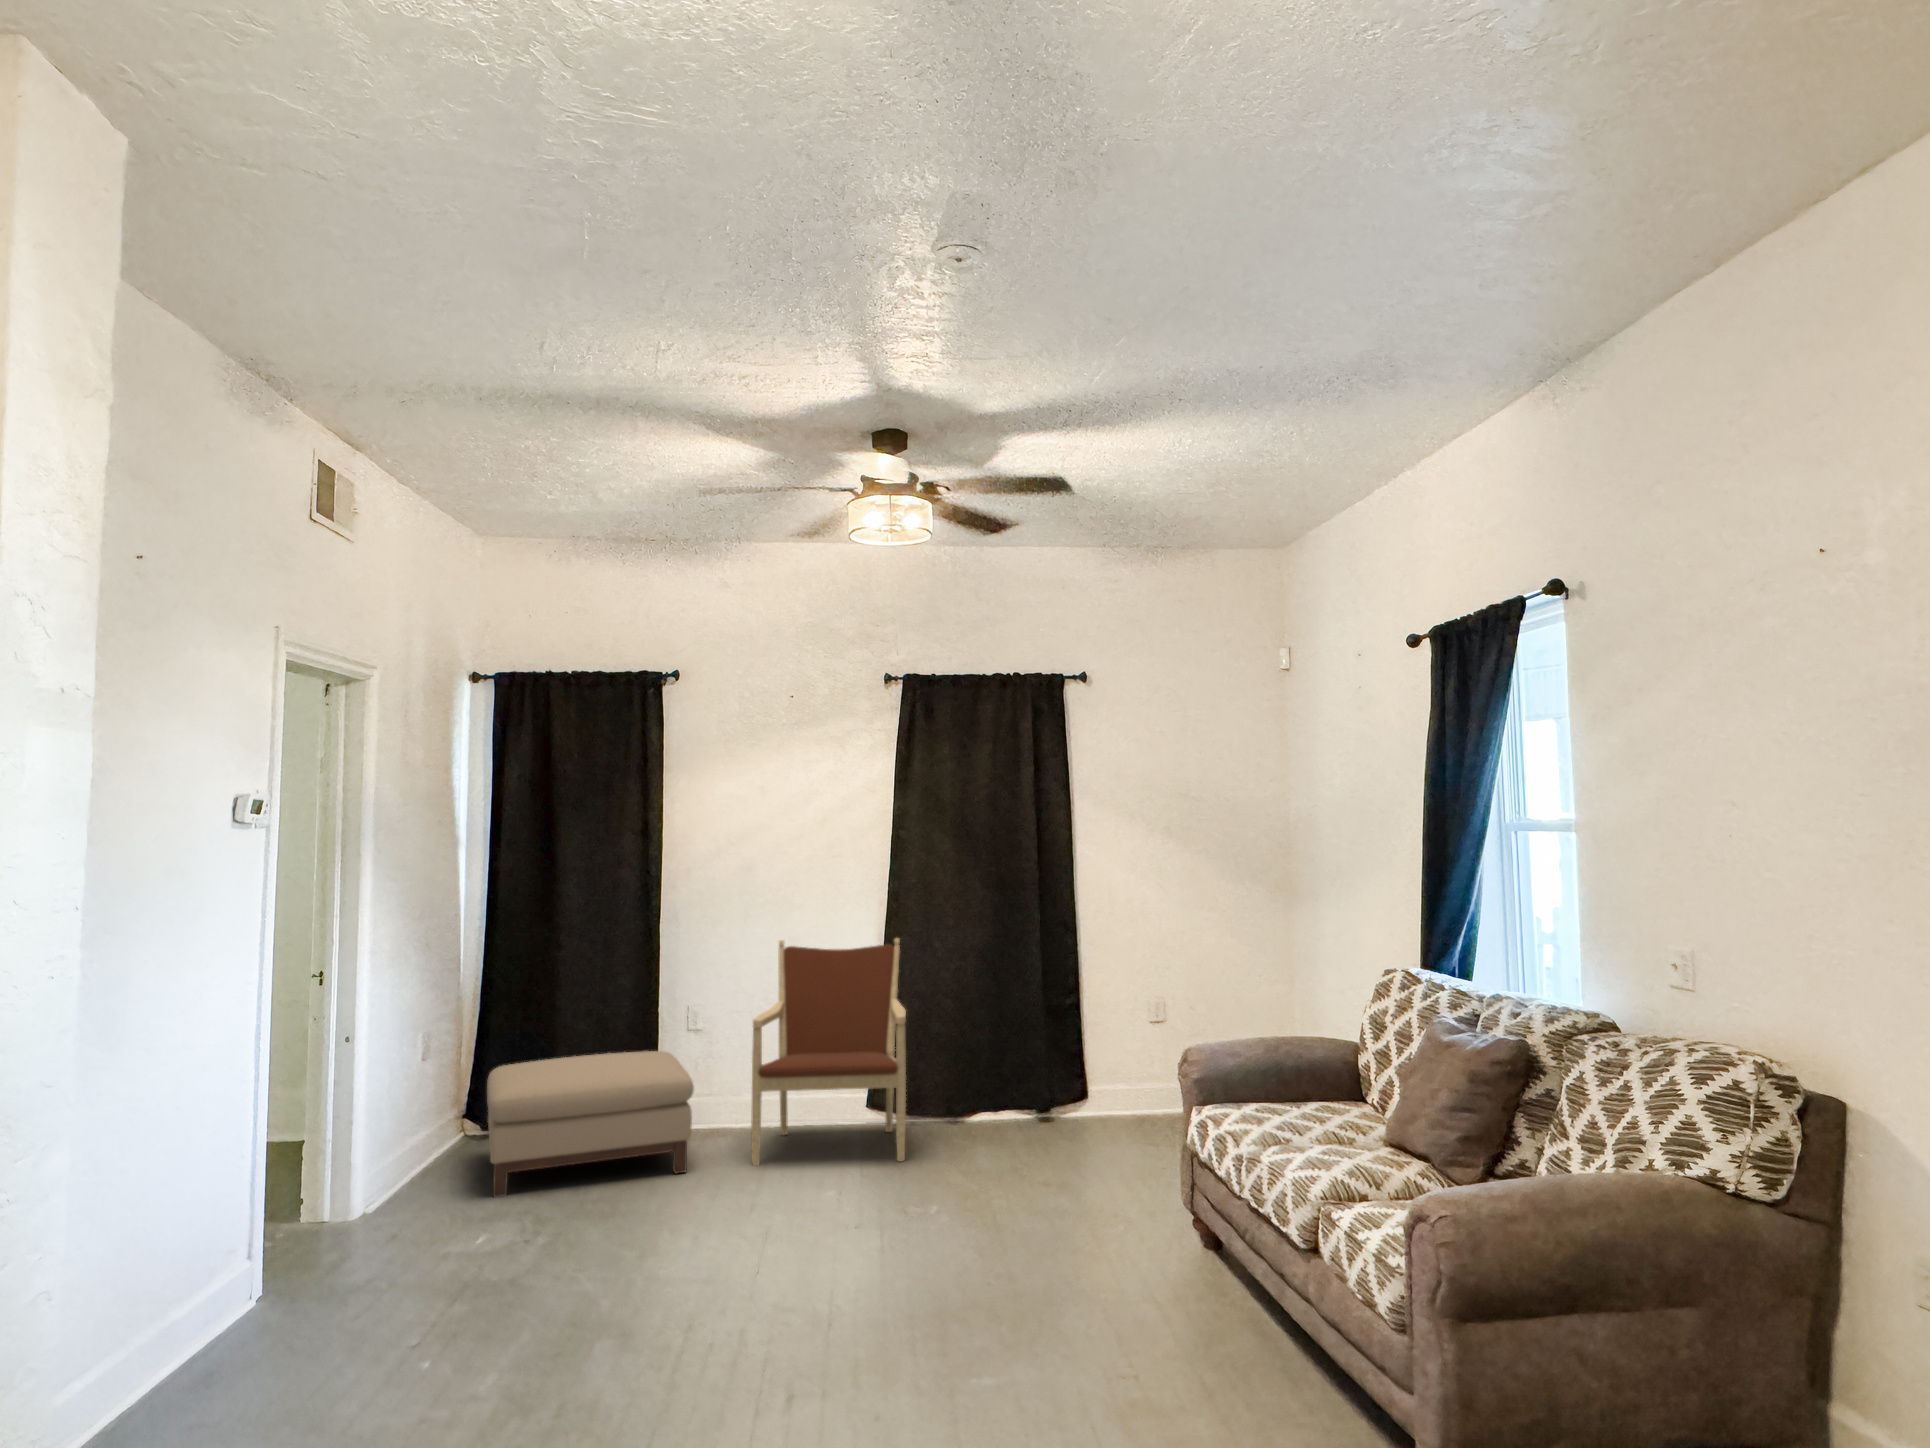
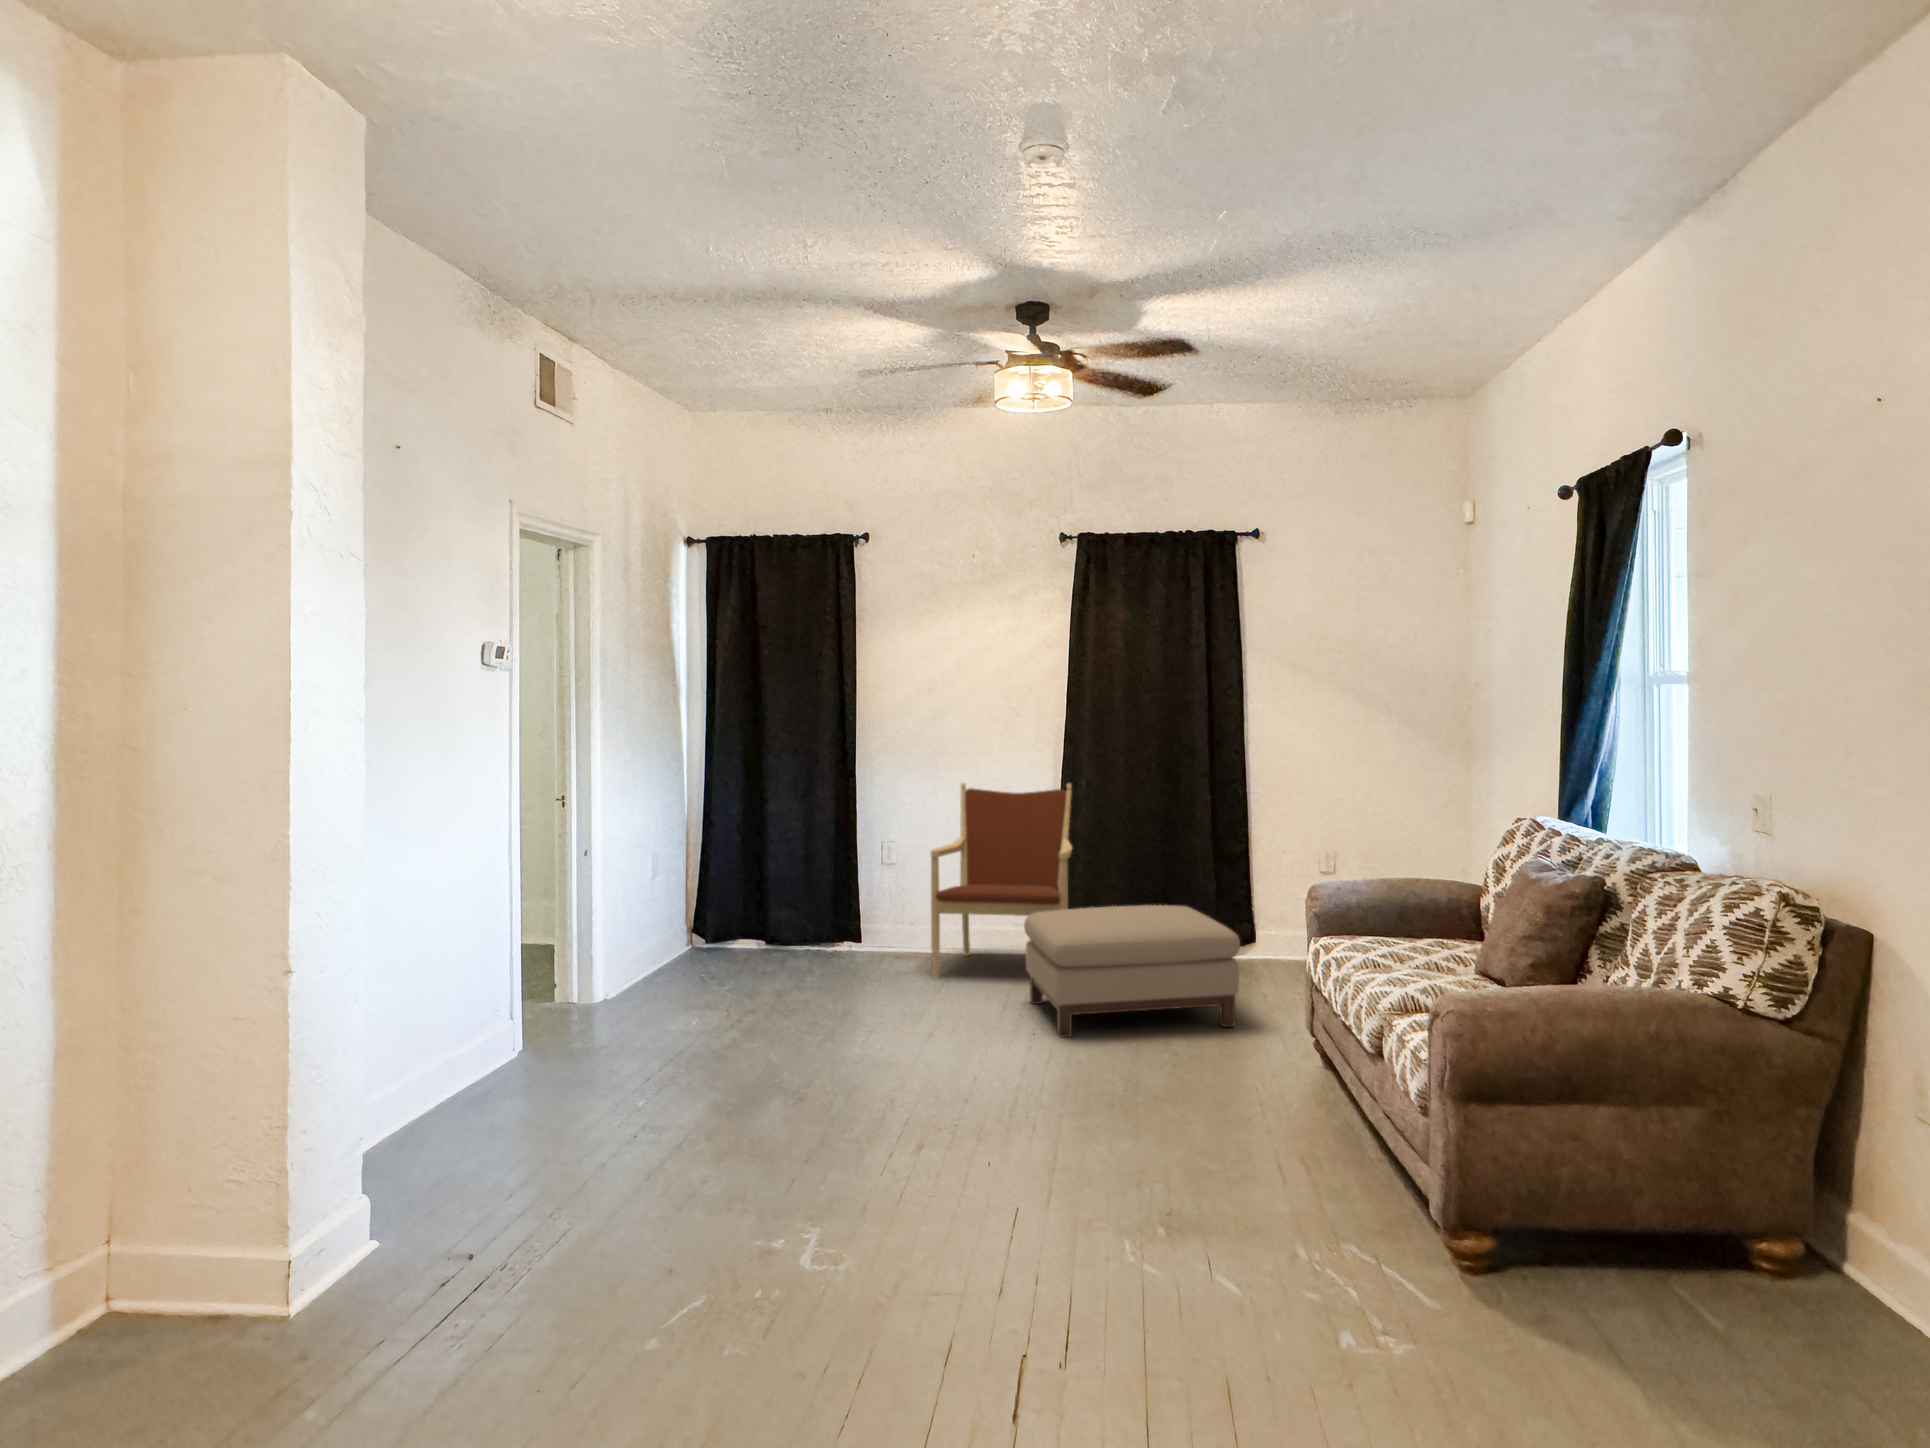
ottoman: present [487,1051,694,1197] -> present [1024,905,1240,1037]

